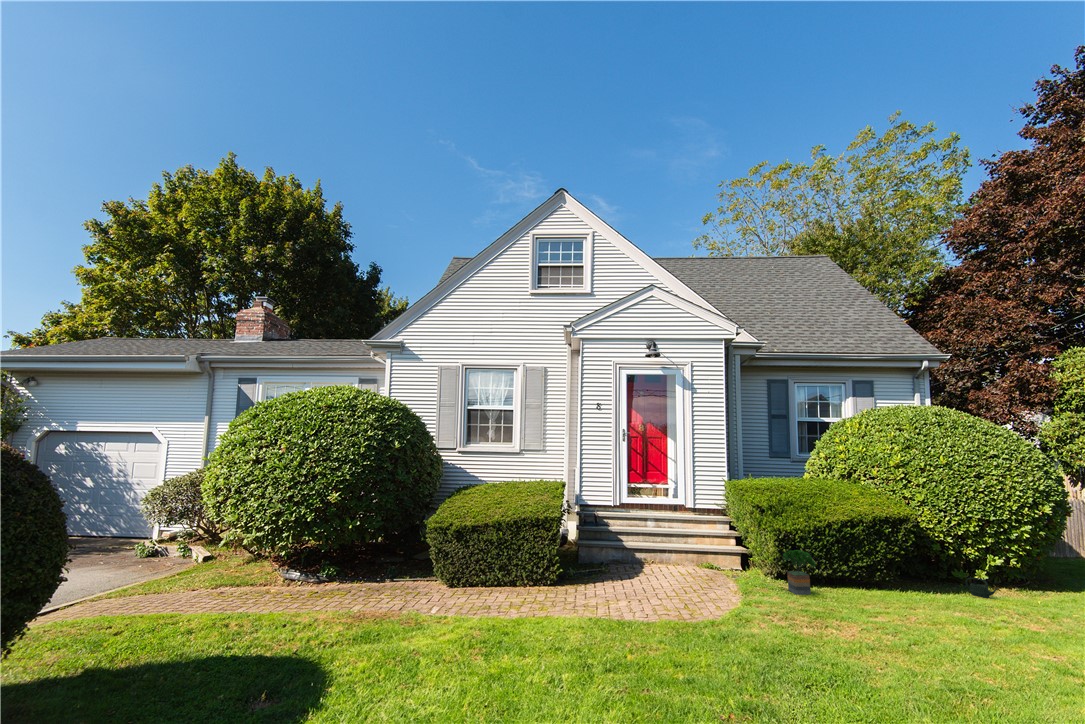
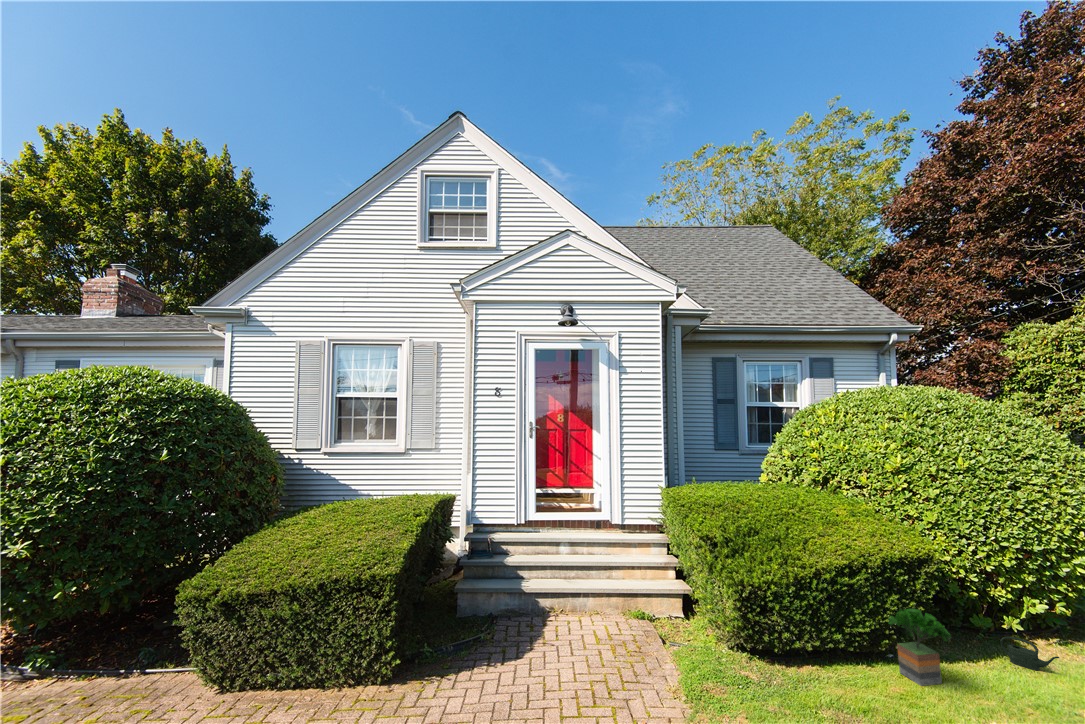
potted tree: present [783,550,816,595] -> present [889,609,951,686]

